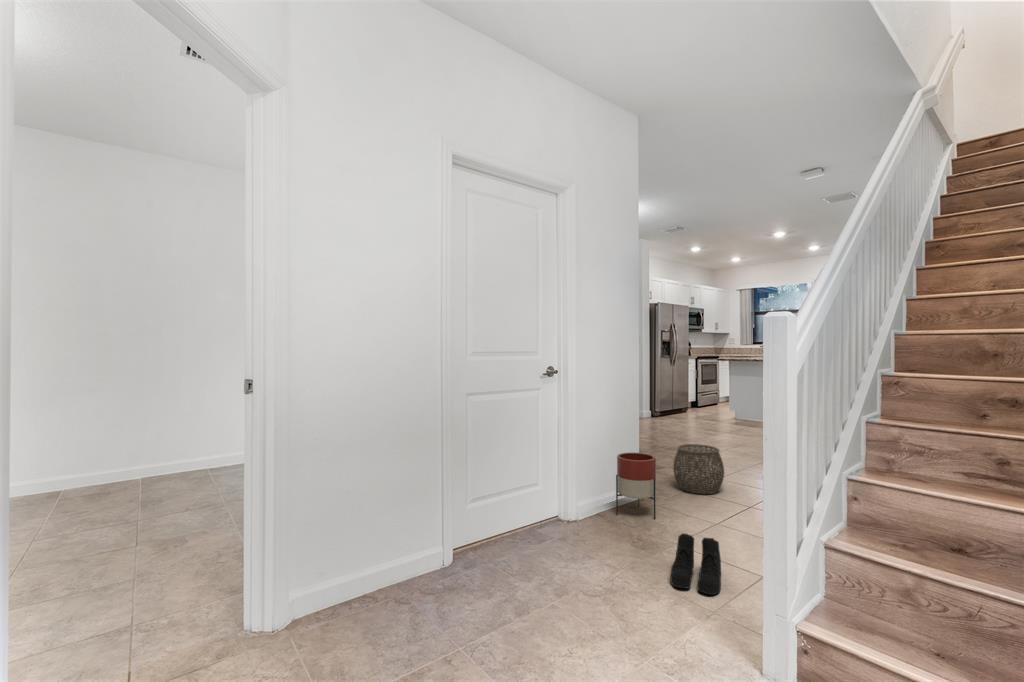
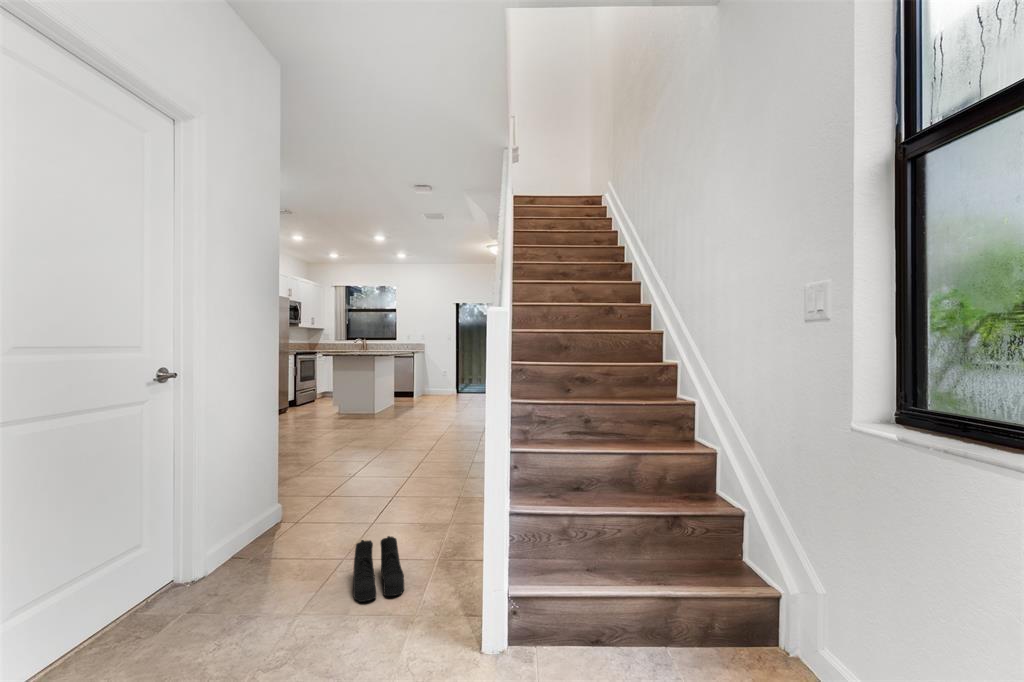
woven basket: present [673,444,724,494] -> none [309,442,362,495]
planter: present [616,452,656,519] -> none [256,463,306,544]

